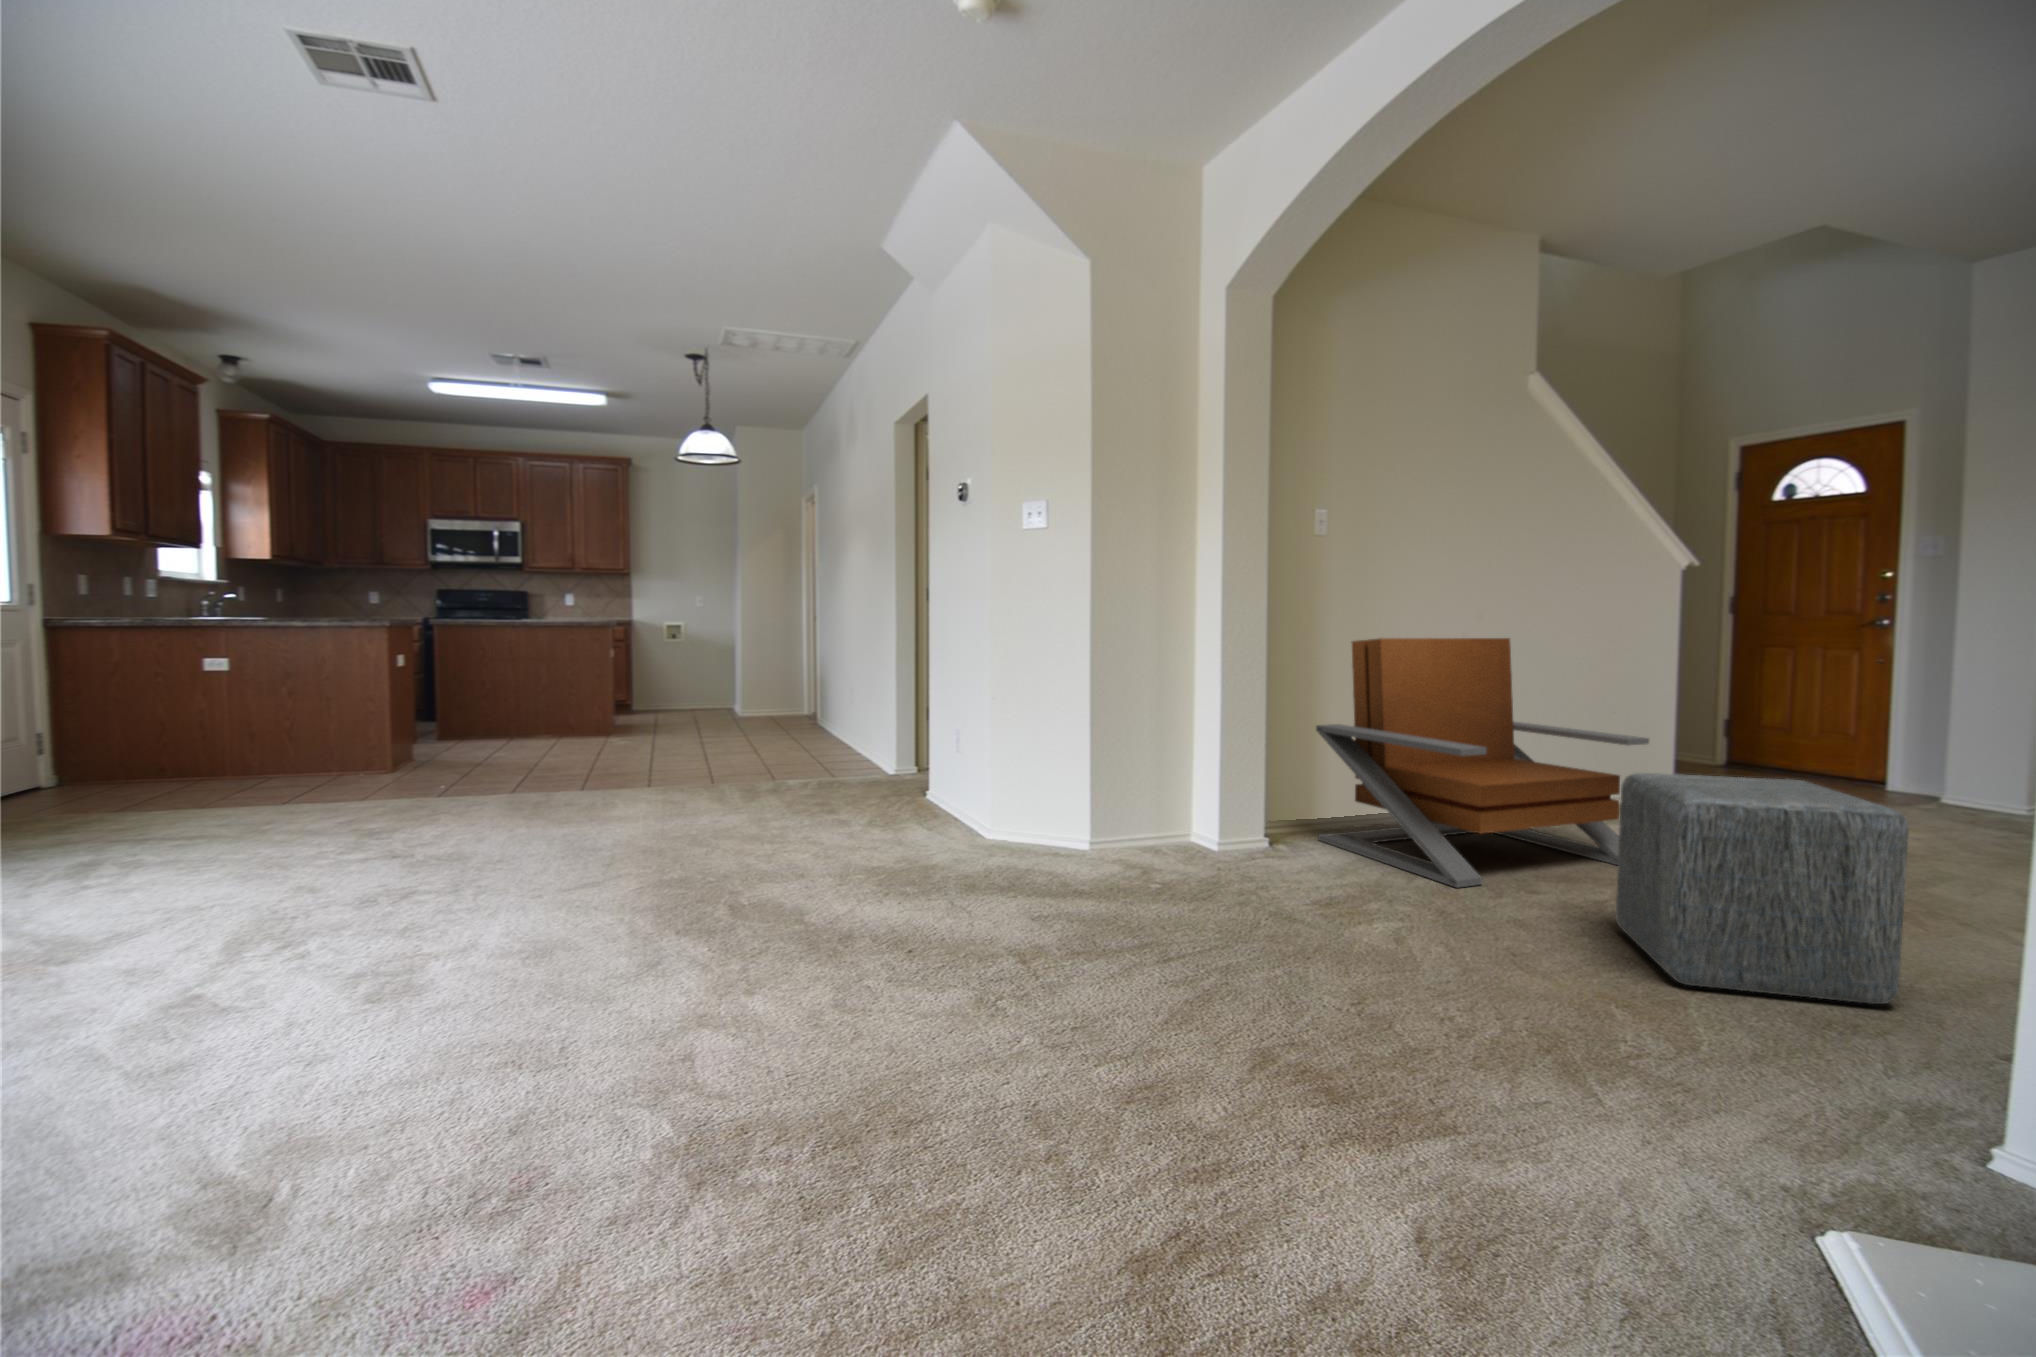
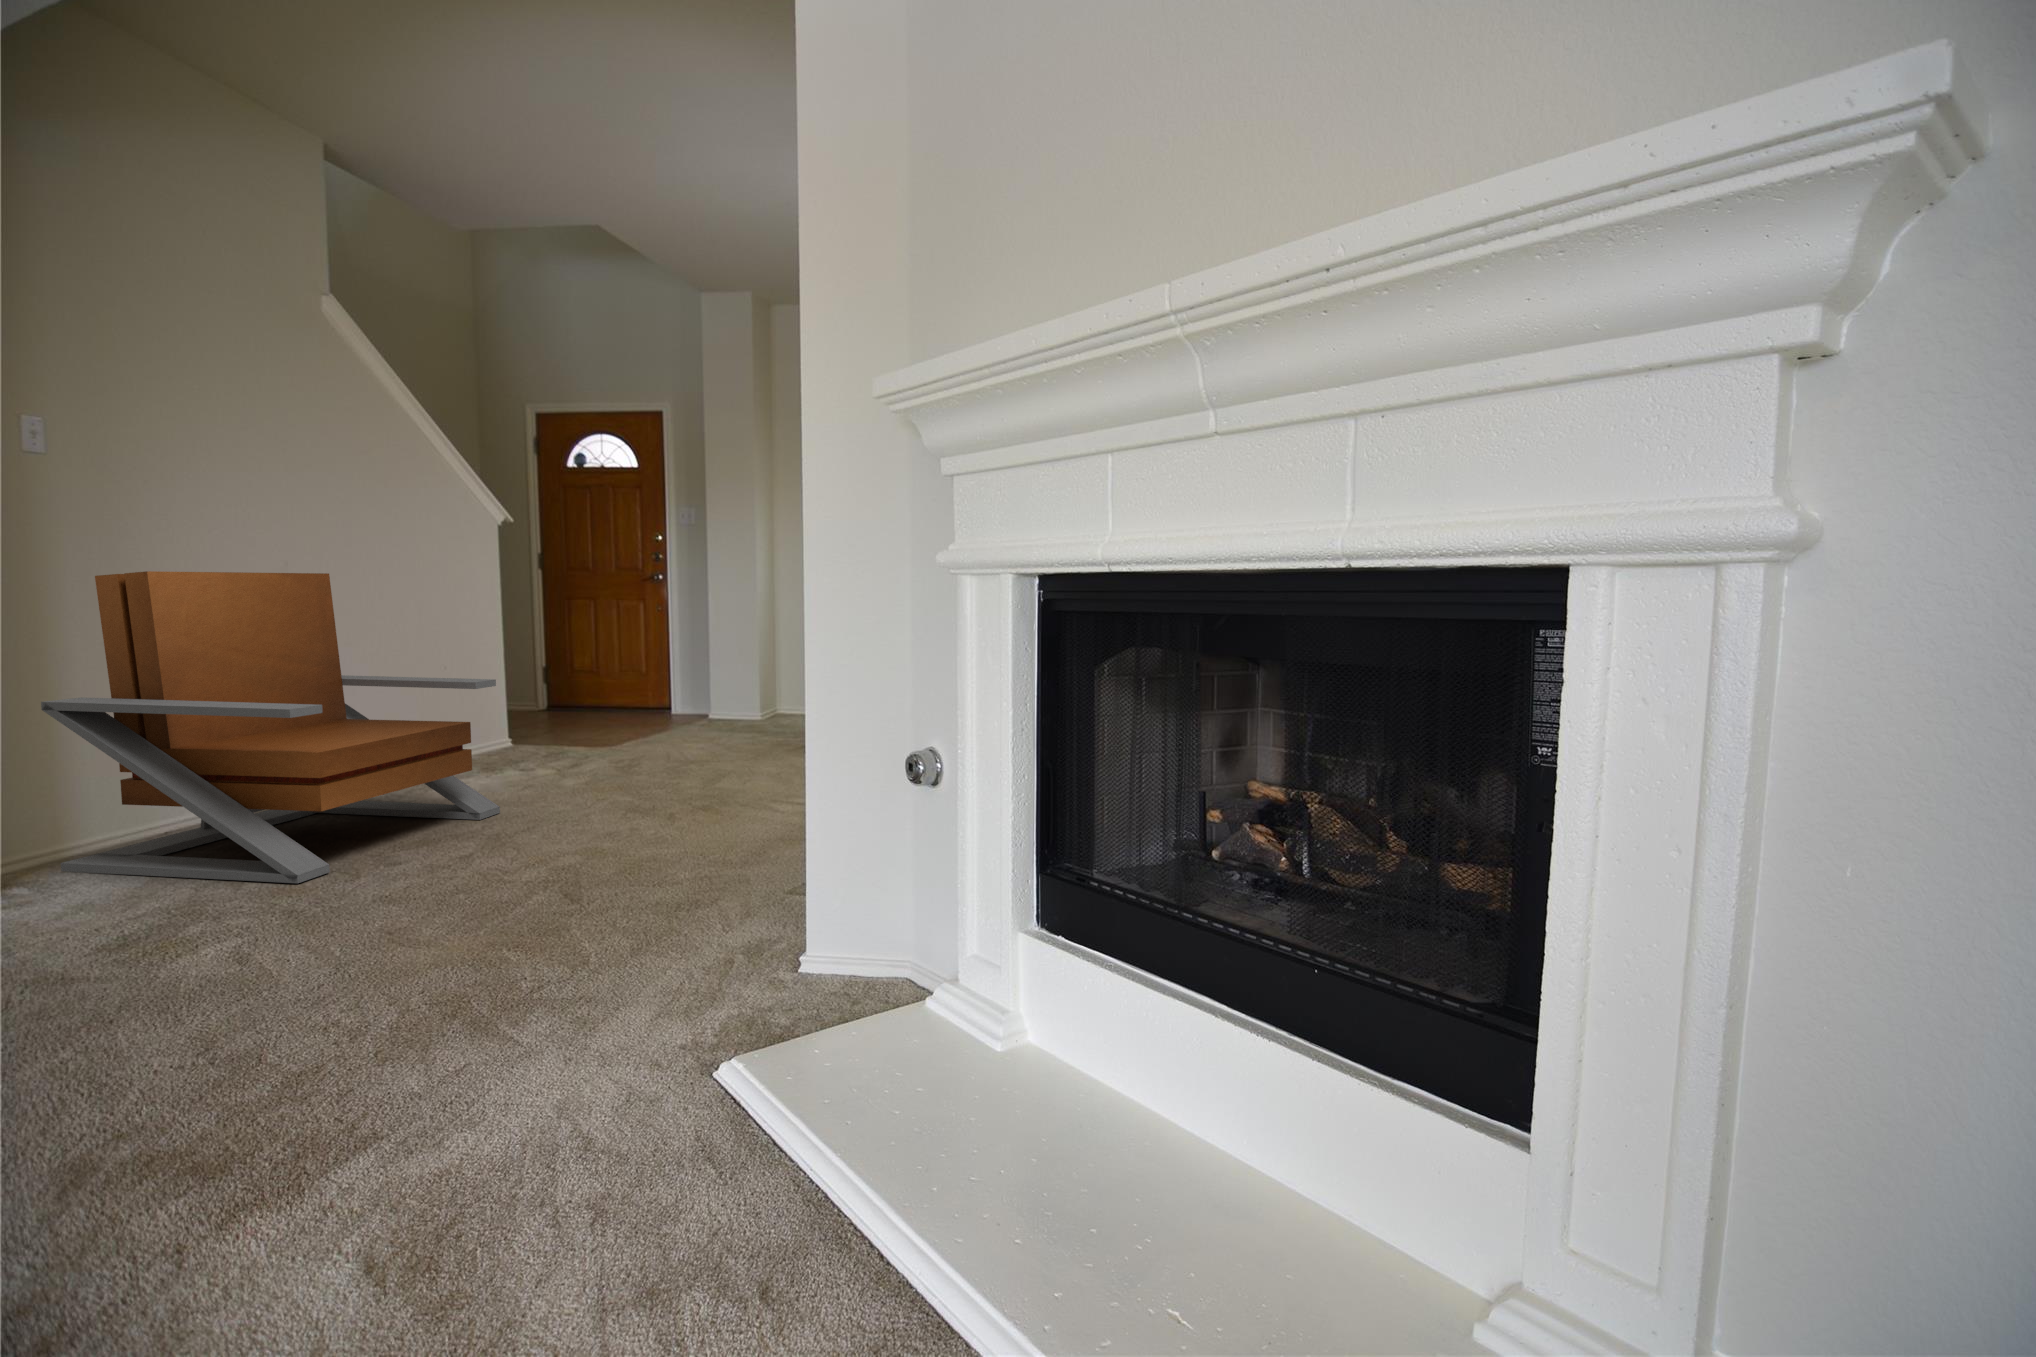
ottoman: present [1616,773,1909,1004] -> none [486,701,722,914]

